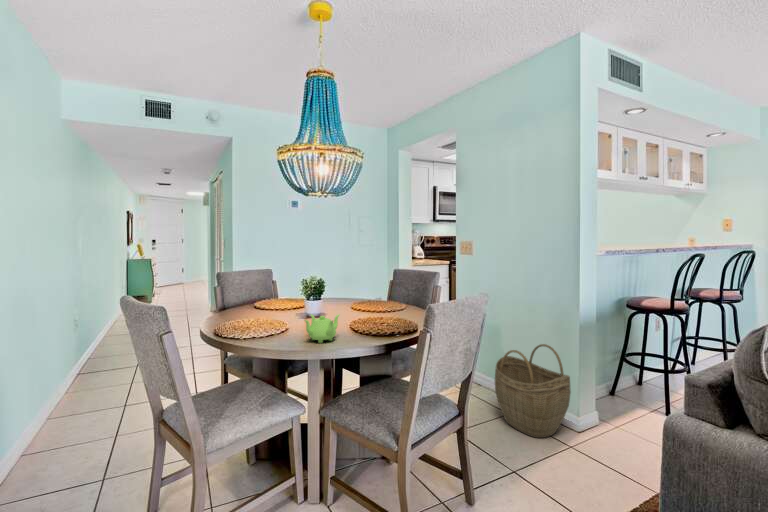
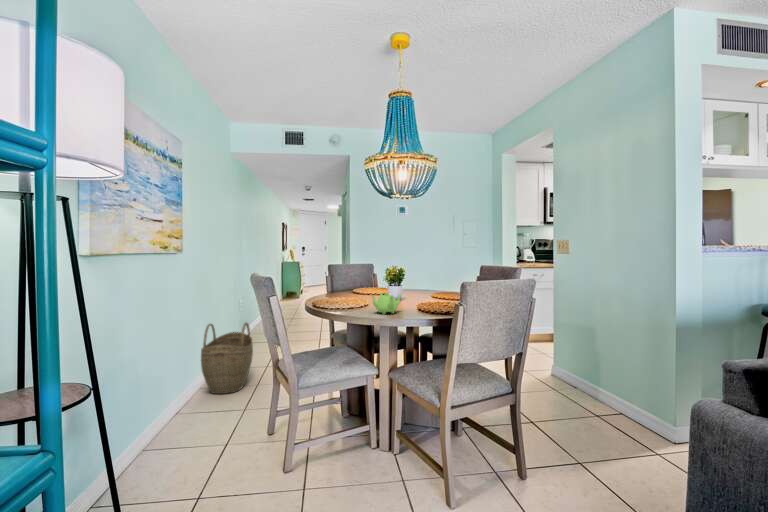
woven basket: present [495,344,571,438] -> present [201,323,253,394]

